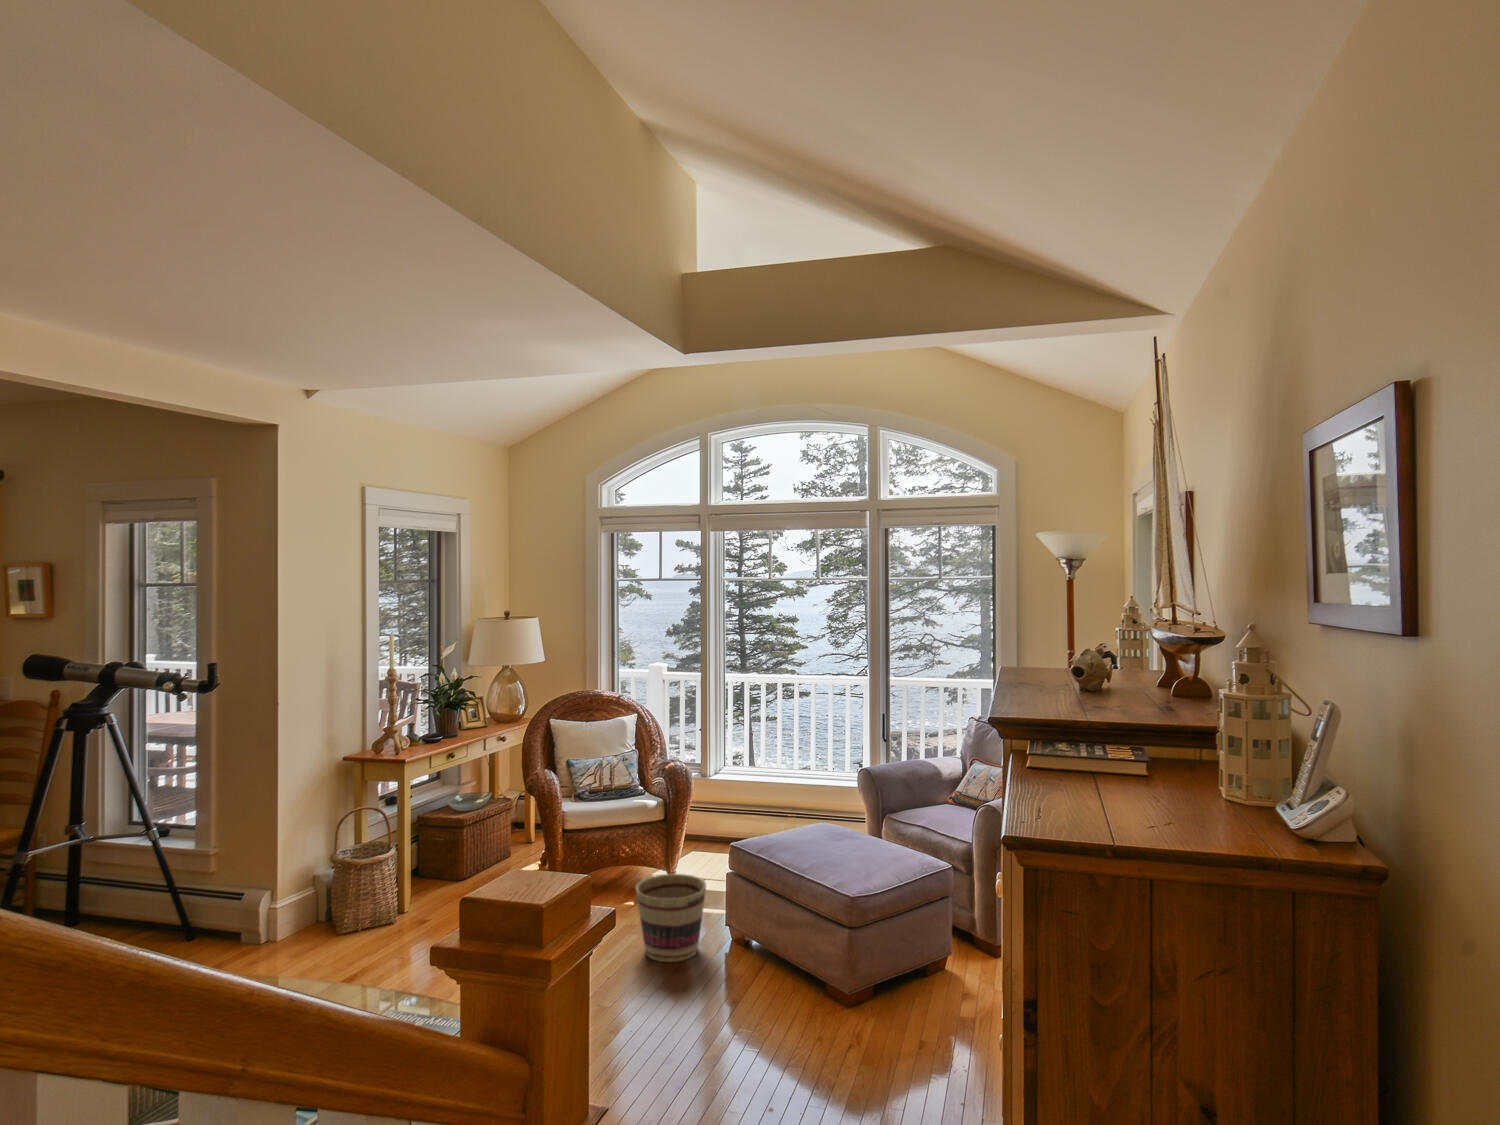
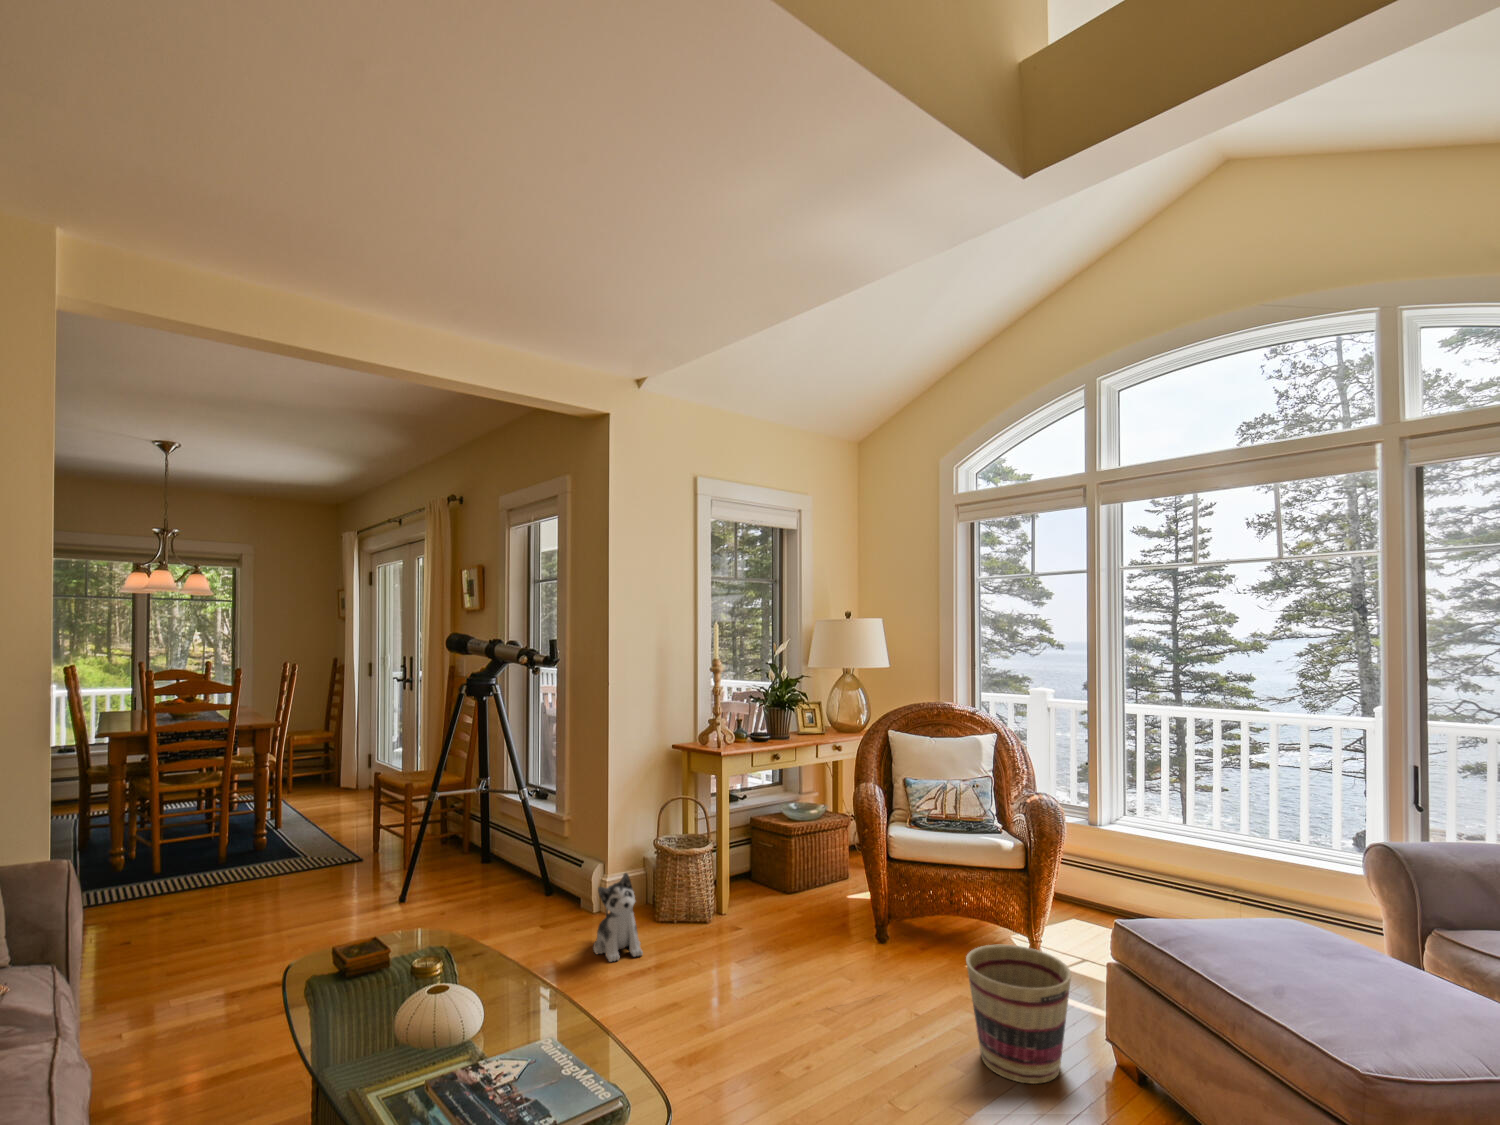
plush toy: none [291,878,345,959] -> present [594,873,643,962]

